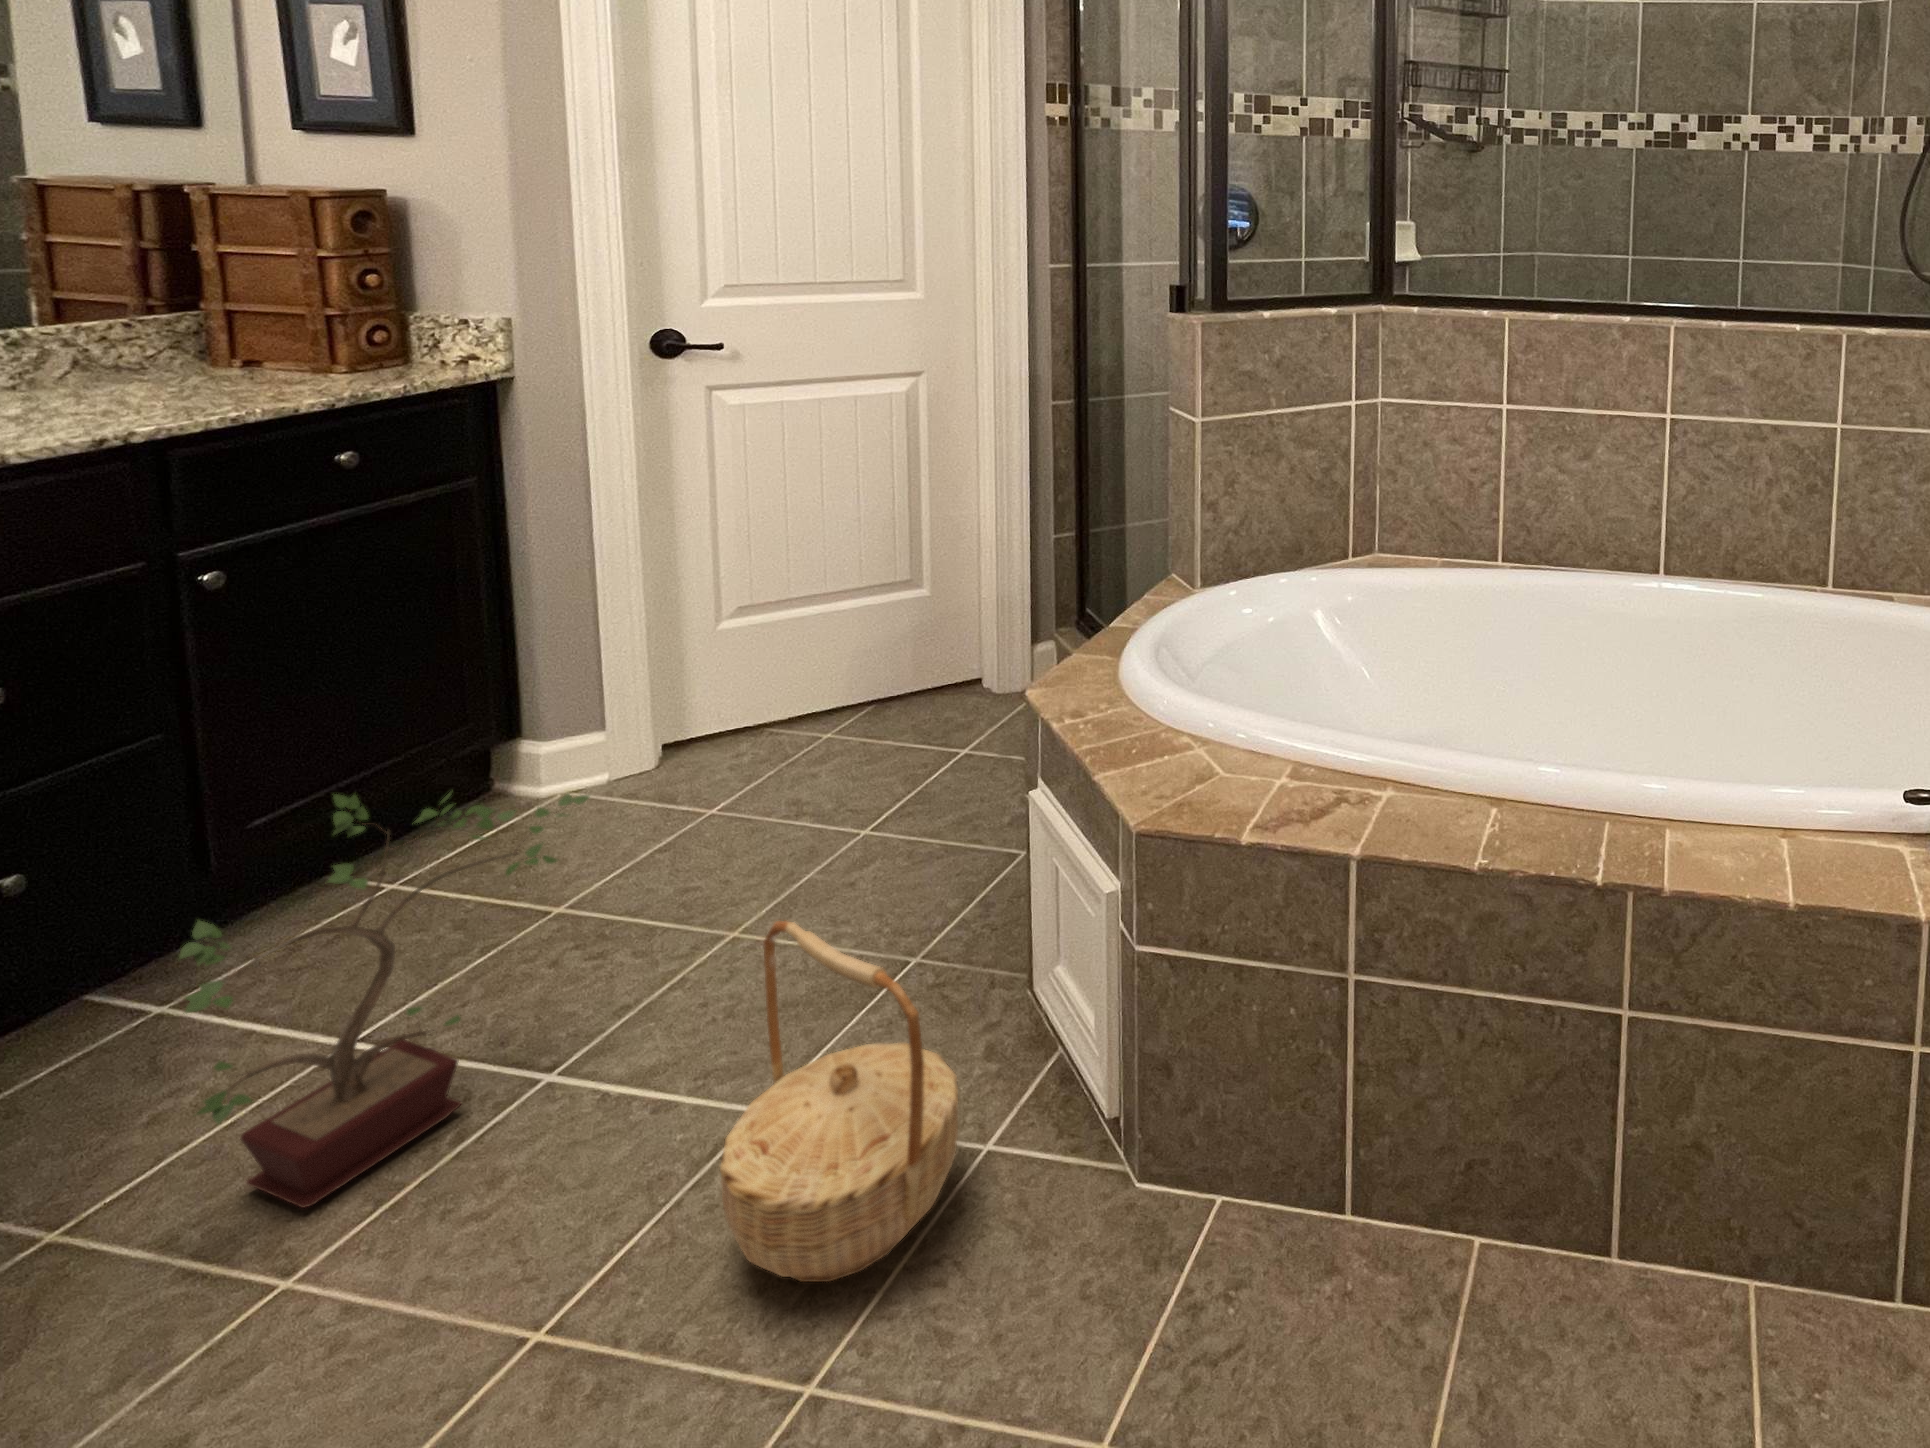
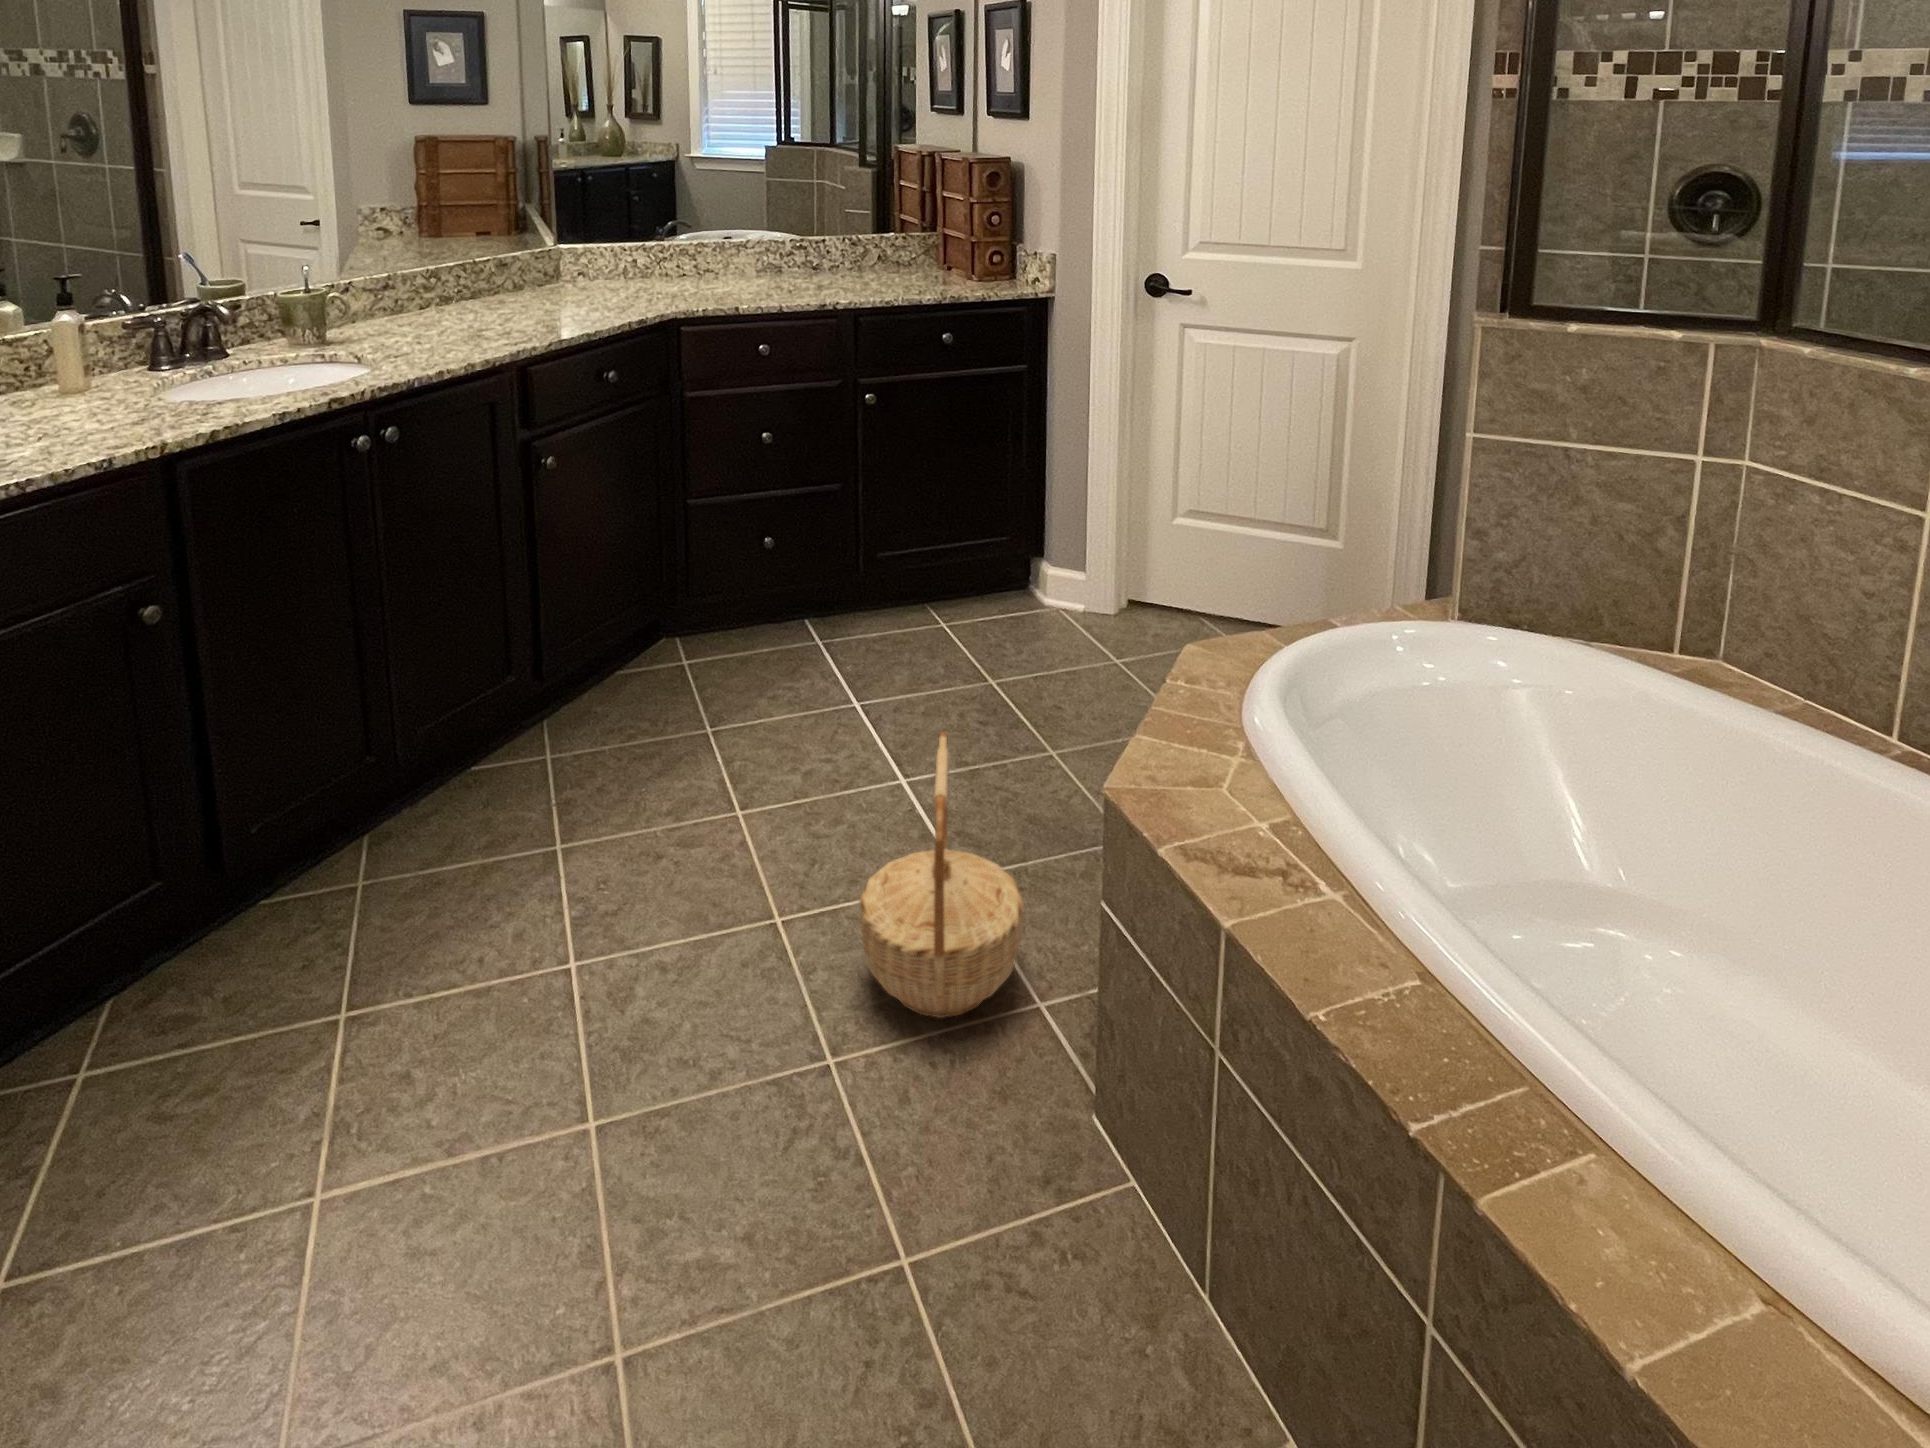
potted plant: present [180,793,589,1208] -> none [733,540,954,780]

